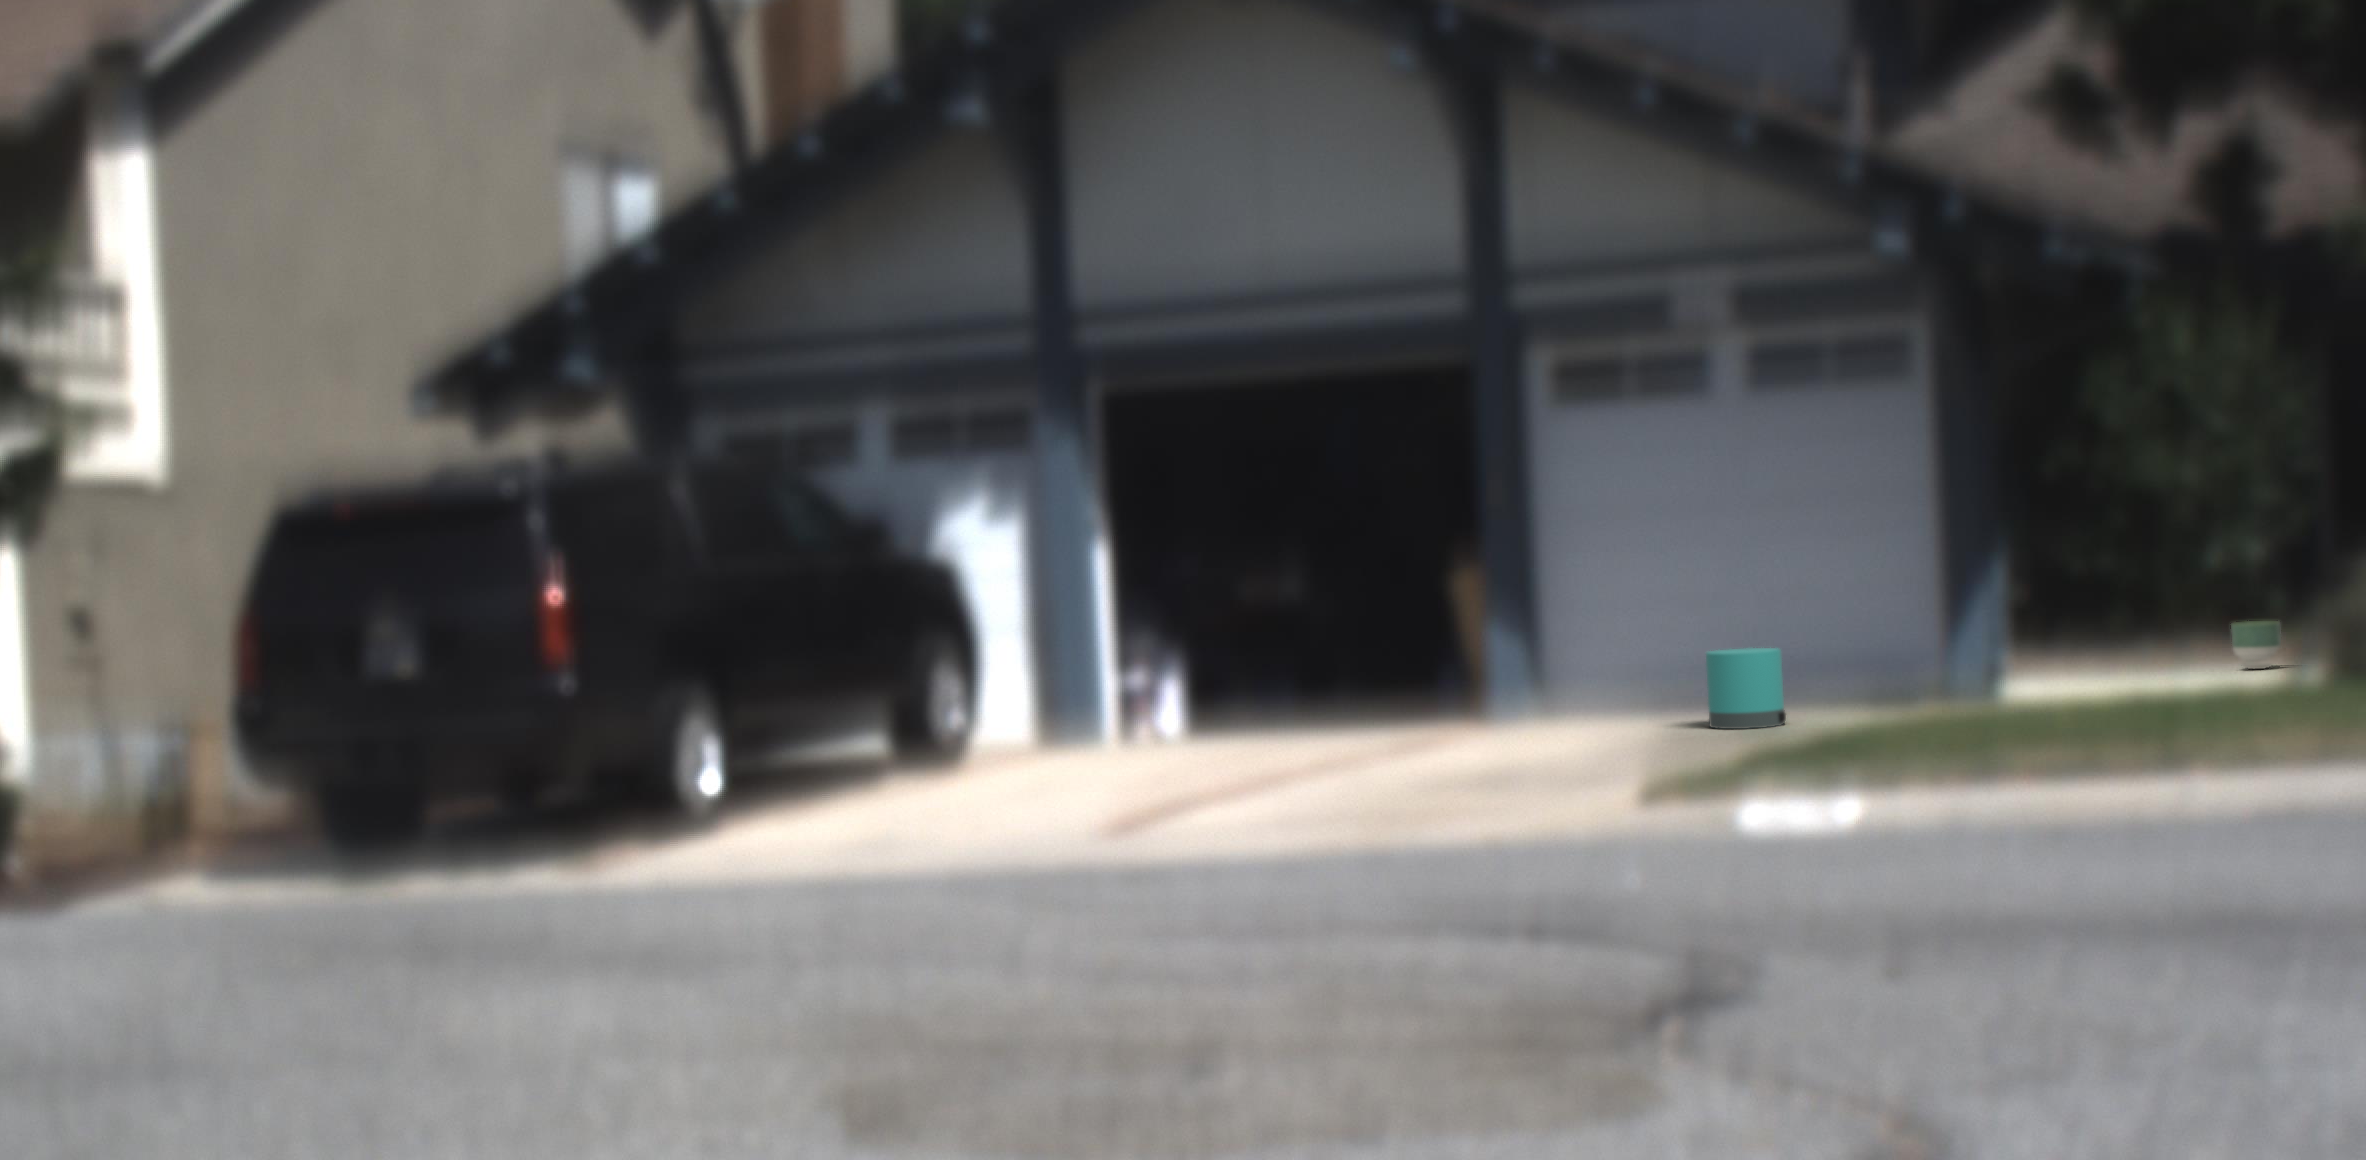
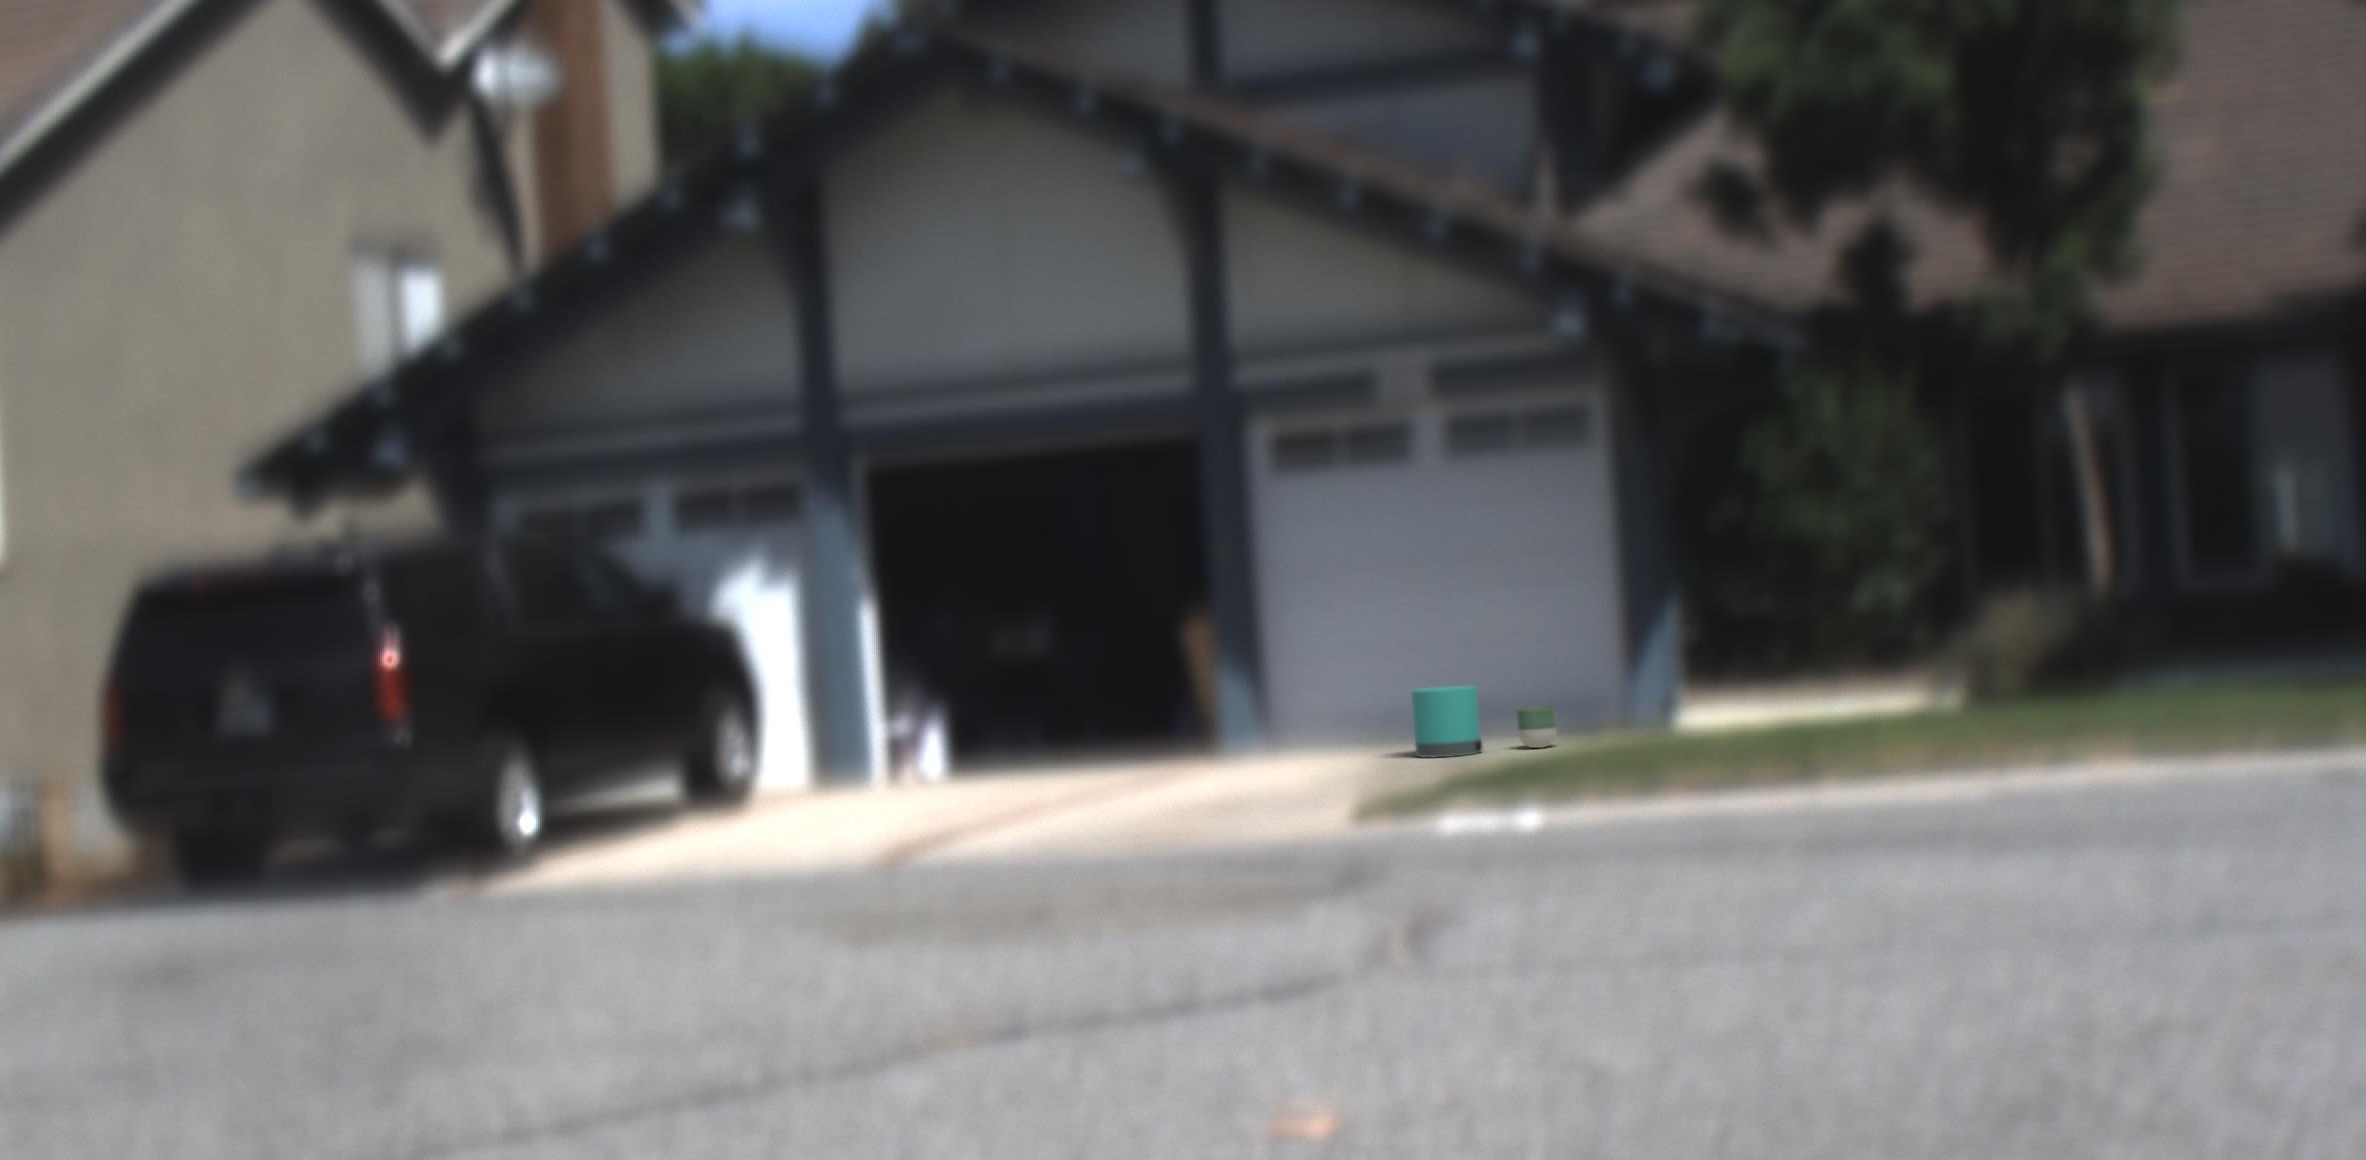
planter: present [2231,621,2281,669] -> present [1516,706,1557,748]

